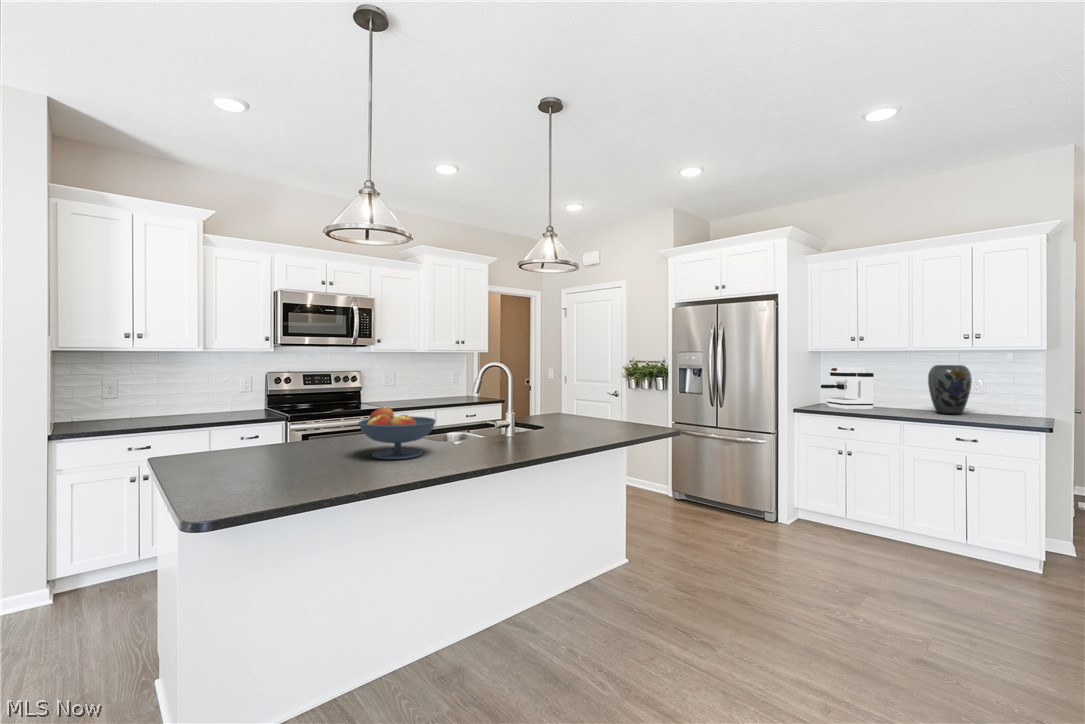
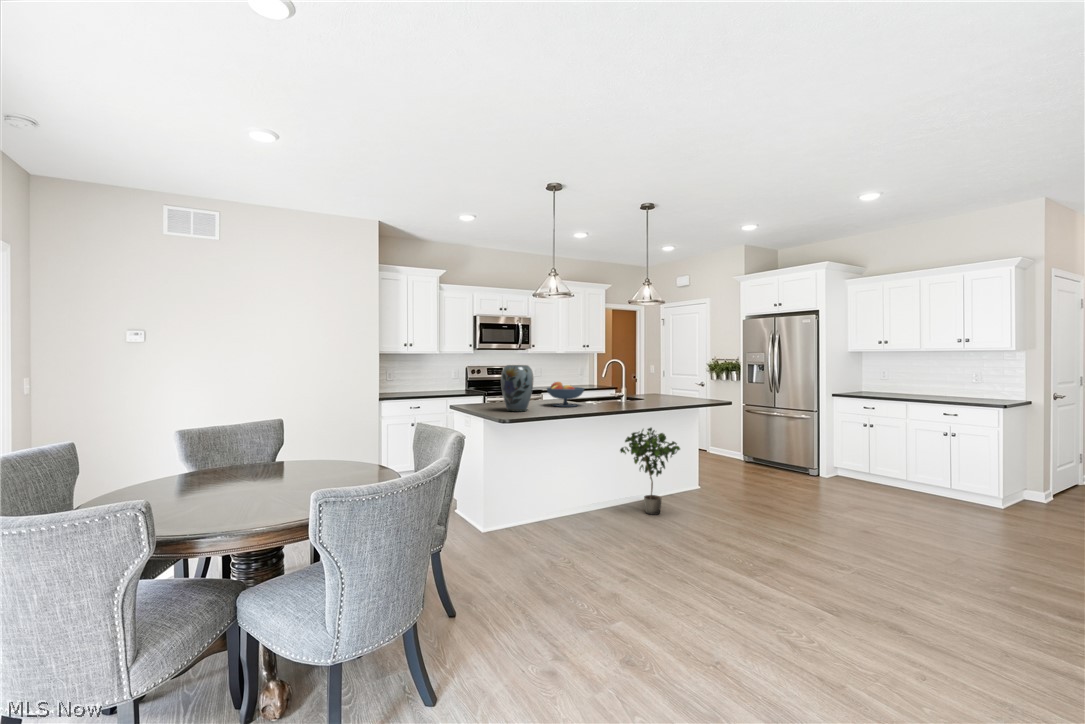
vase: present [928,365,972,414] -> present [501,365,533,412]
coffee maker: present [821,367,874,410] -> none [854,364,894,395]
potted plant: none [504,484,615,649] -> present [620,428,680,515]

